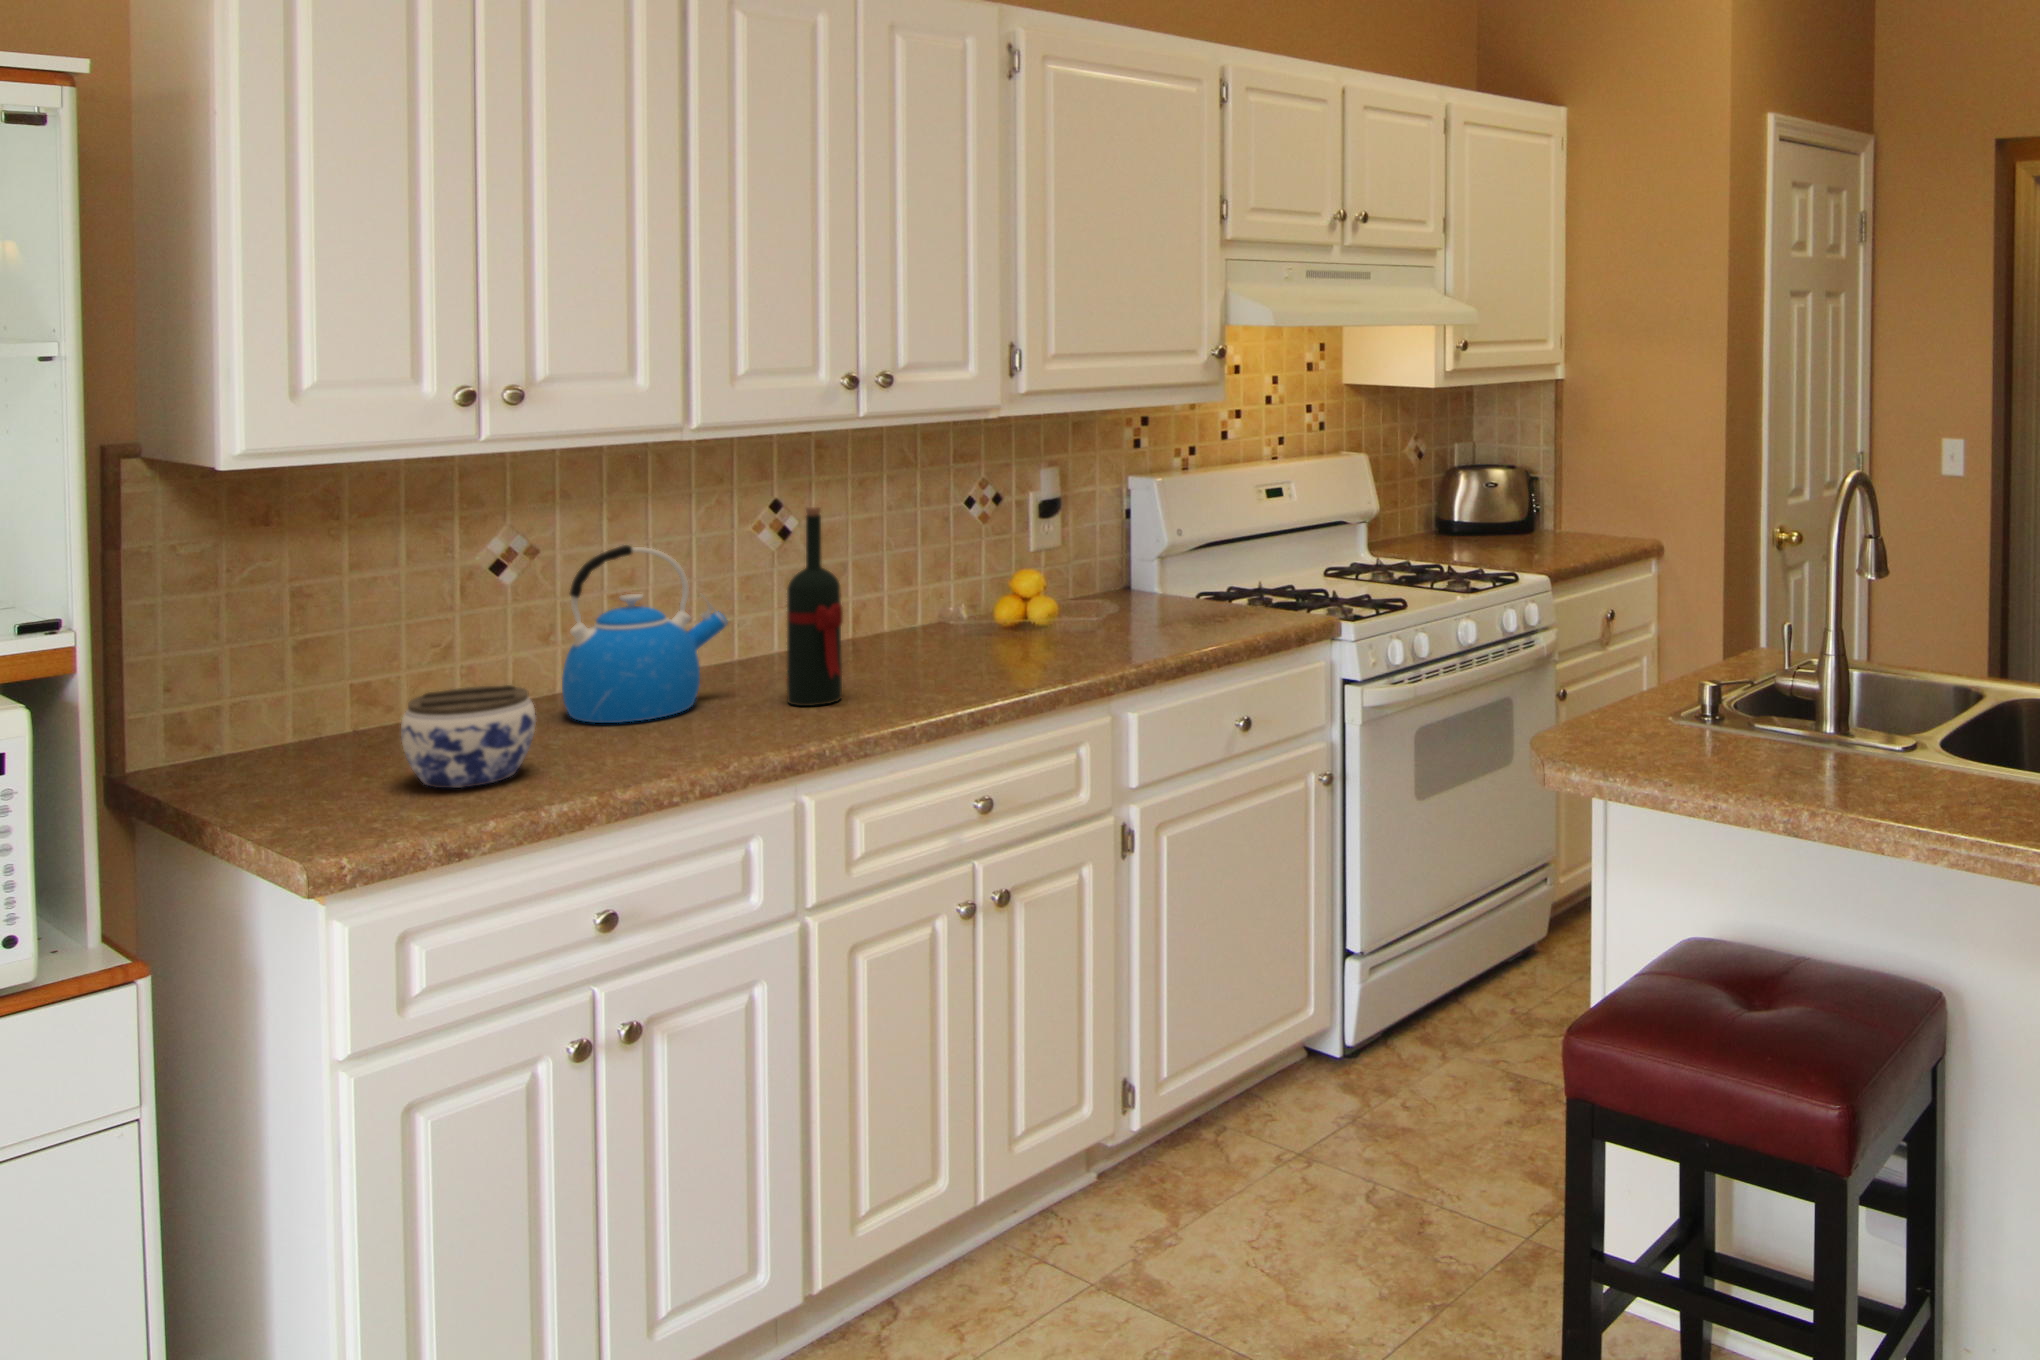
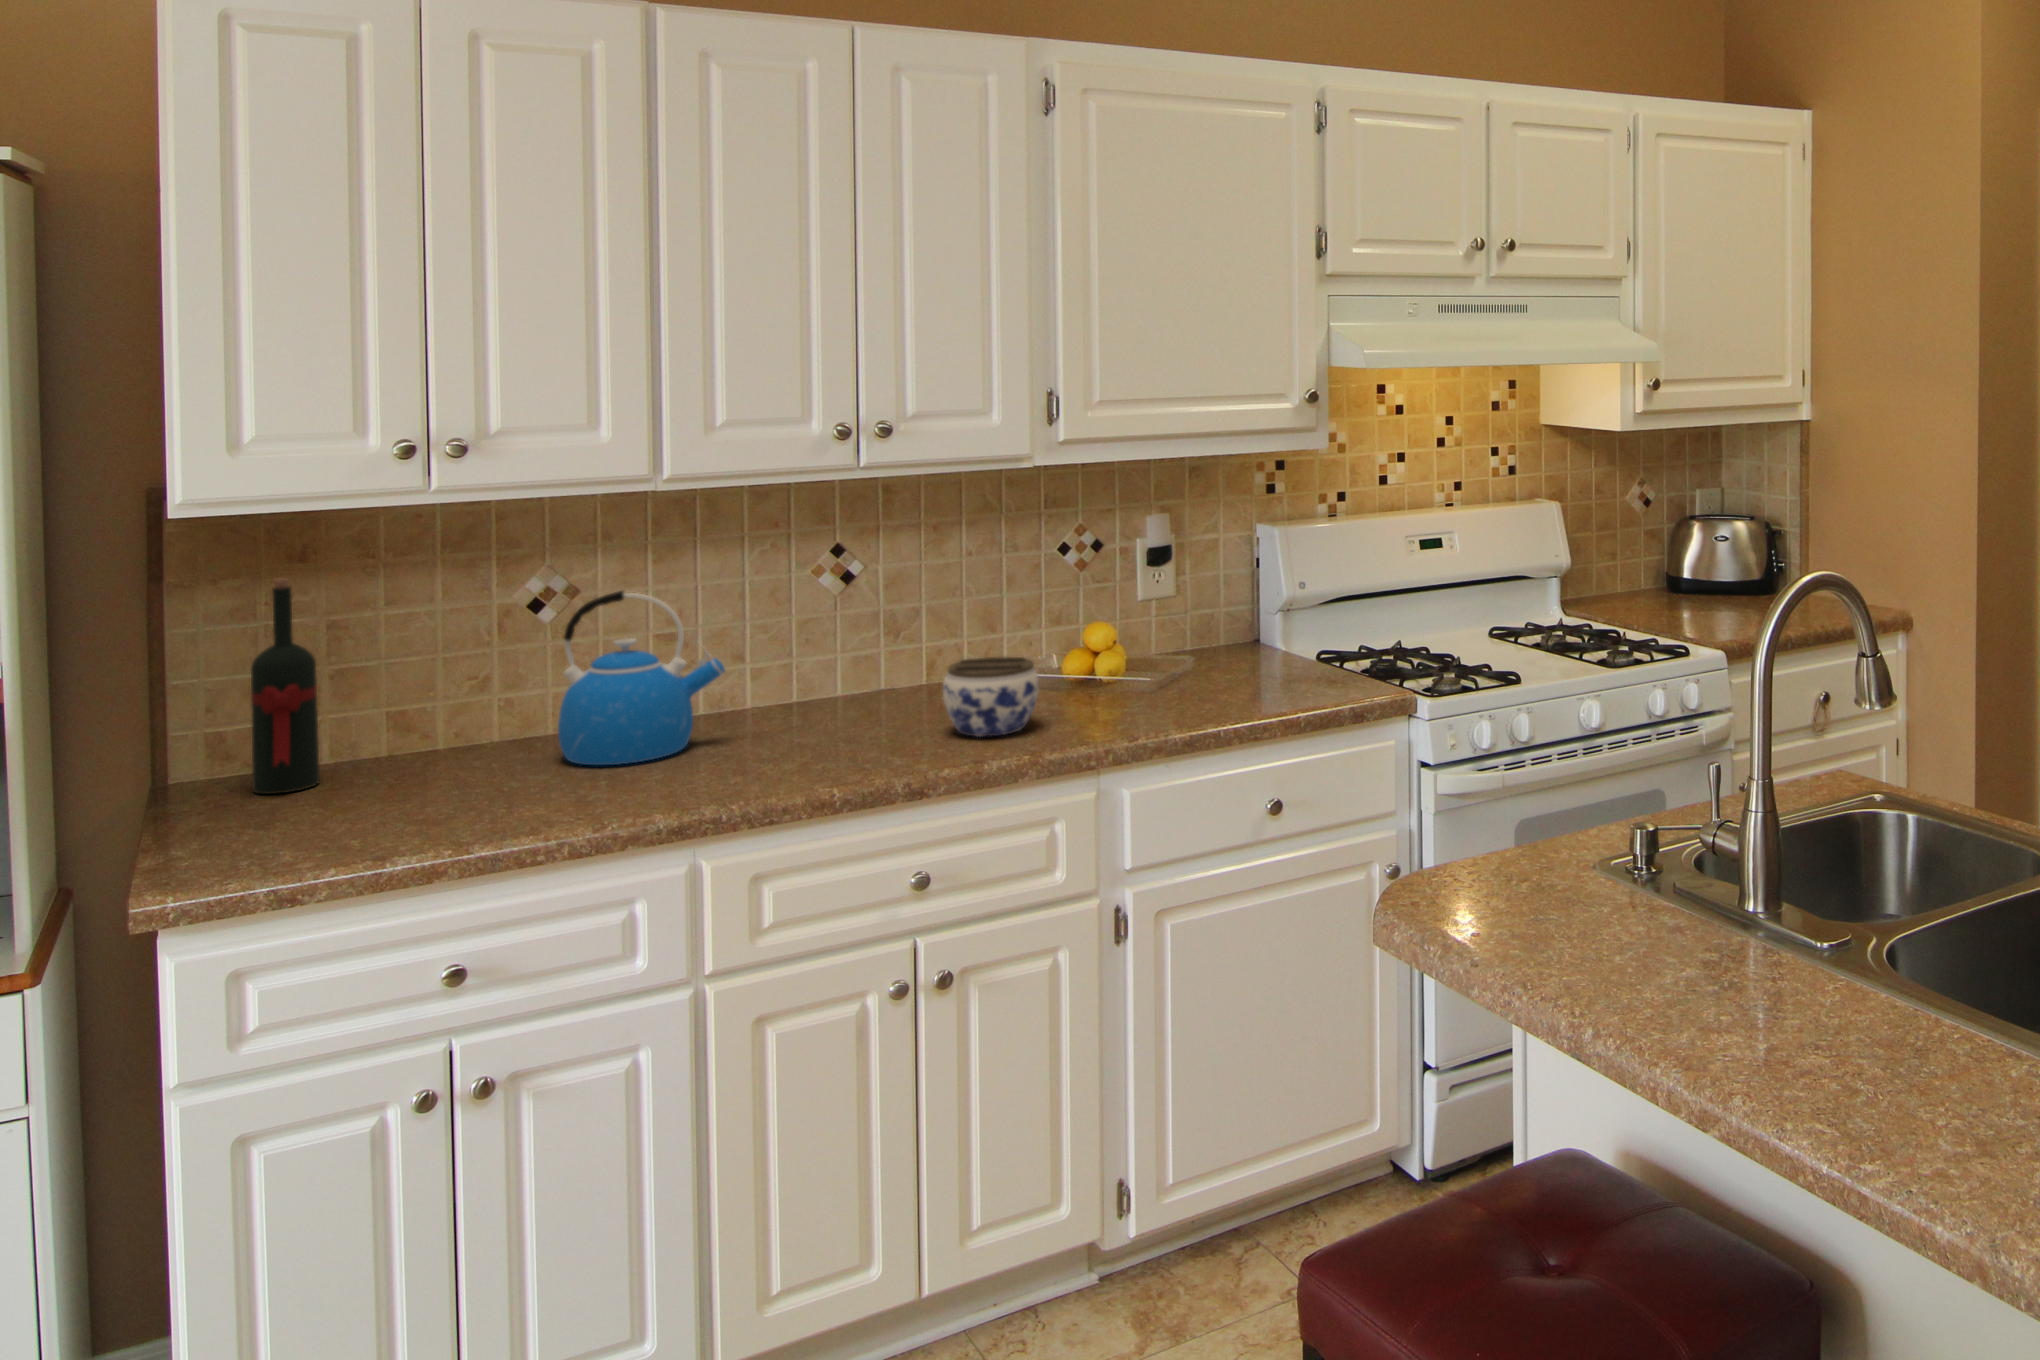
wine bottle: present [787,507,843,706] -> present [251,578,320,794]
jar: present [401,685,536,788] -> present [943,657,1039,737]

